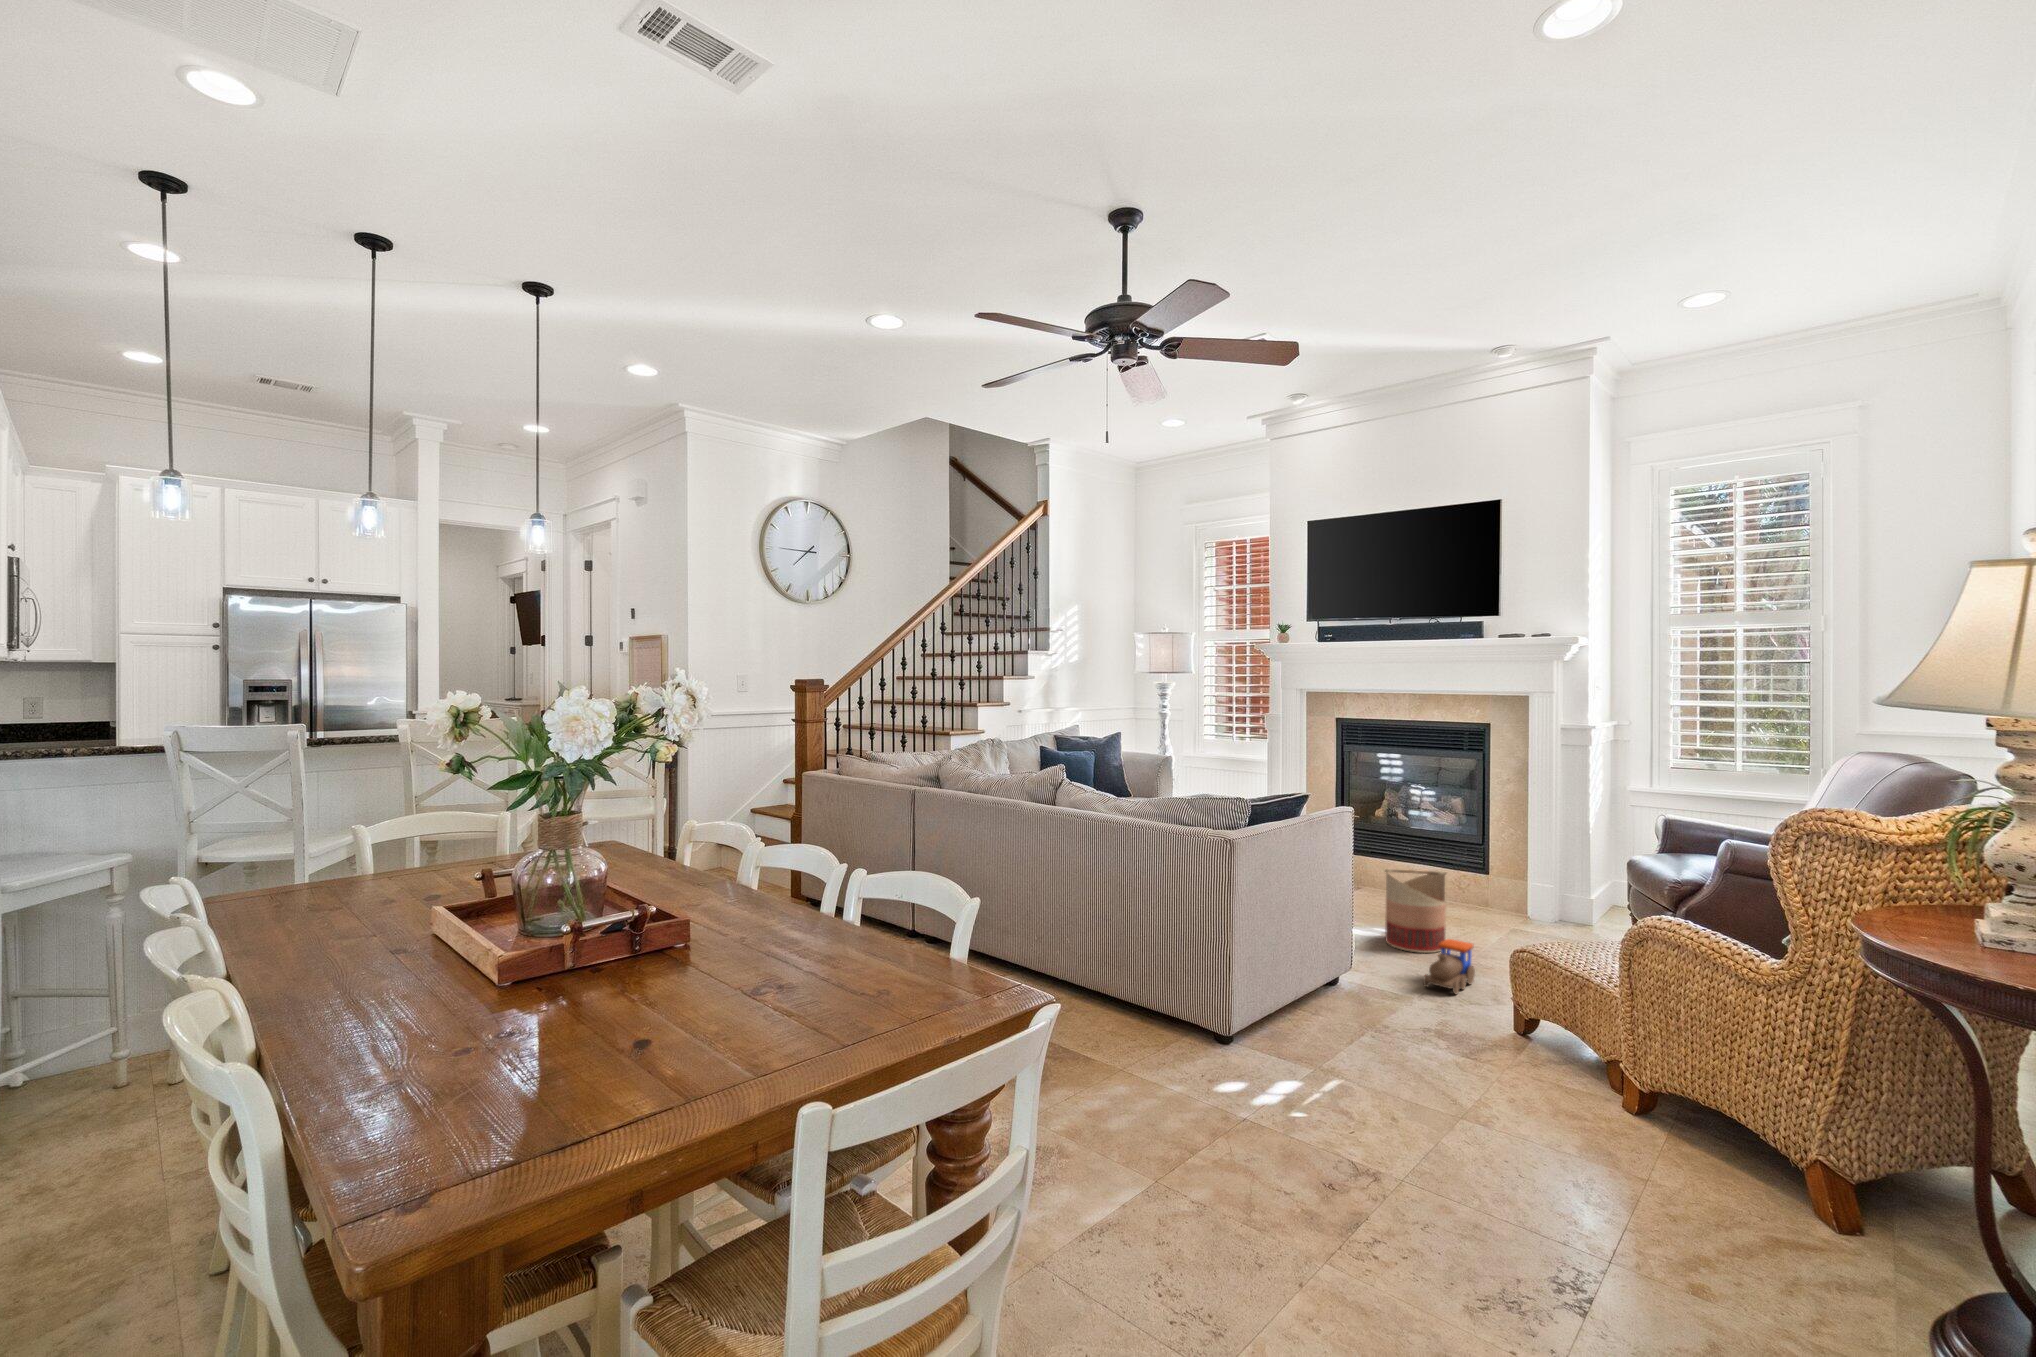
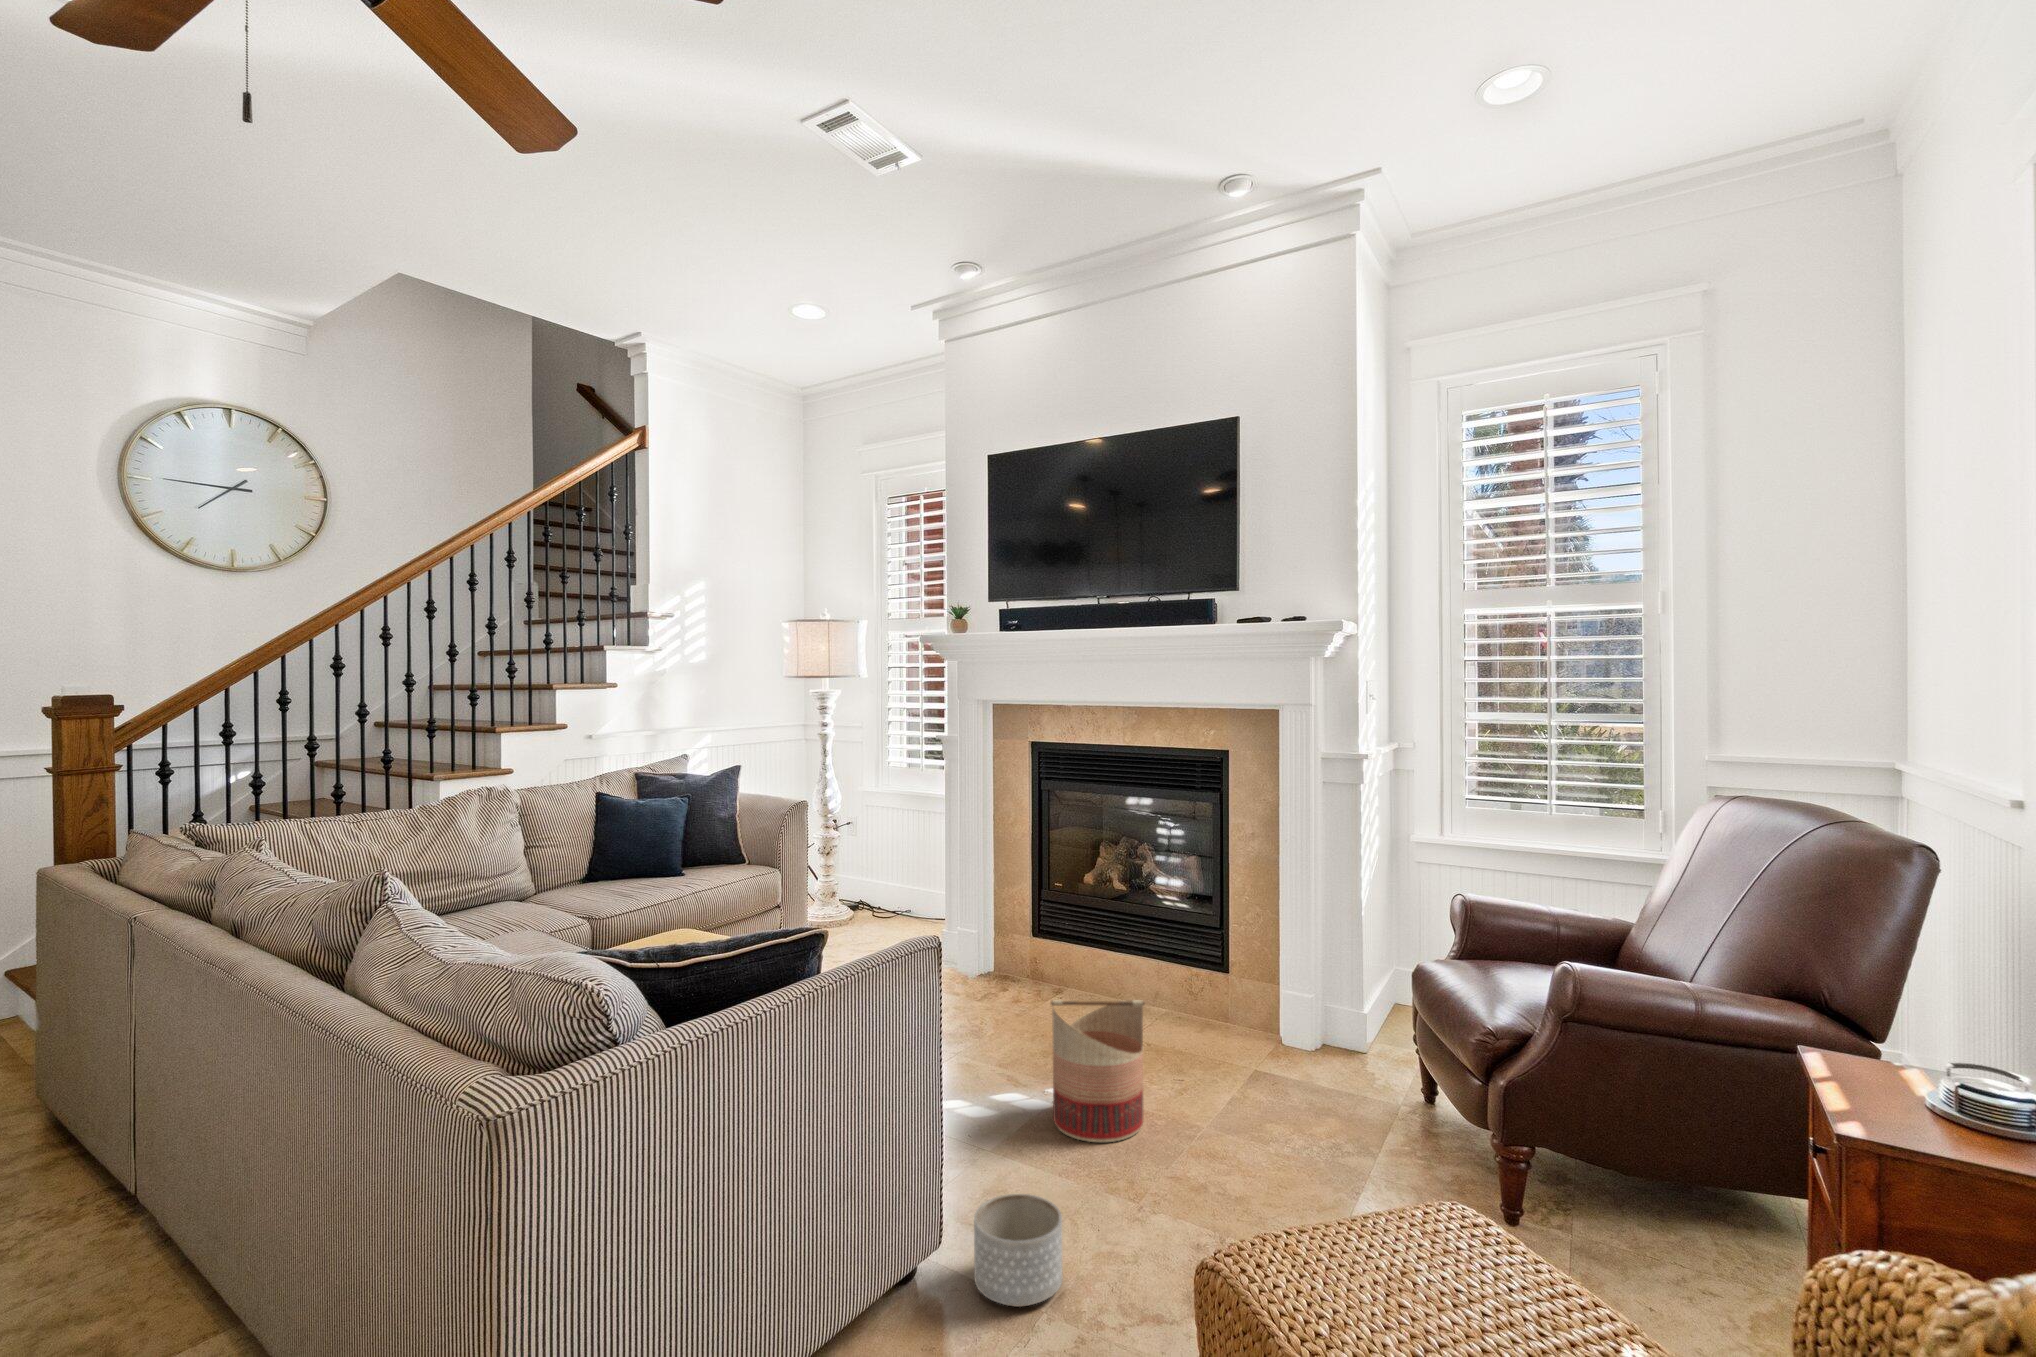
toy train: present [1423,939,1475,994] -> none [1077,1138,1169,1260]
planter: none [1370,954,1421,1005] -> present [974,1194,1062,1307]

